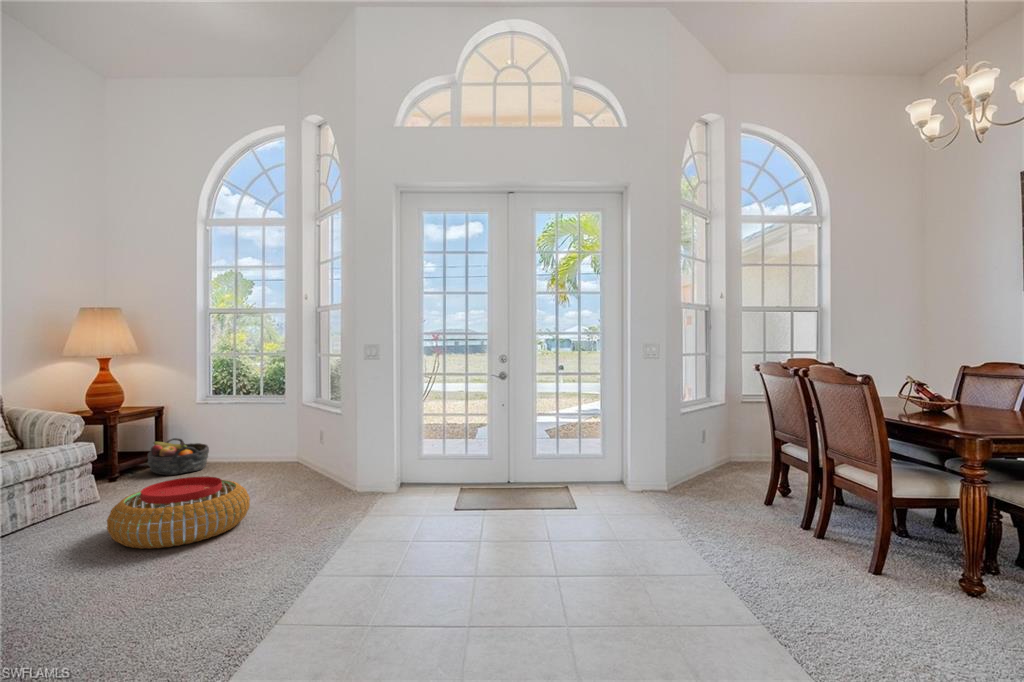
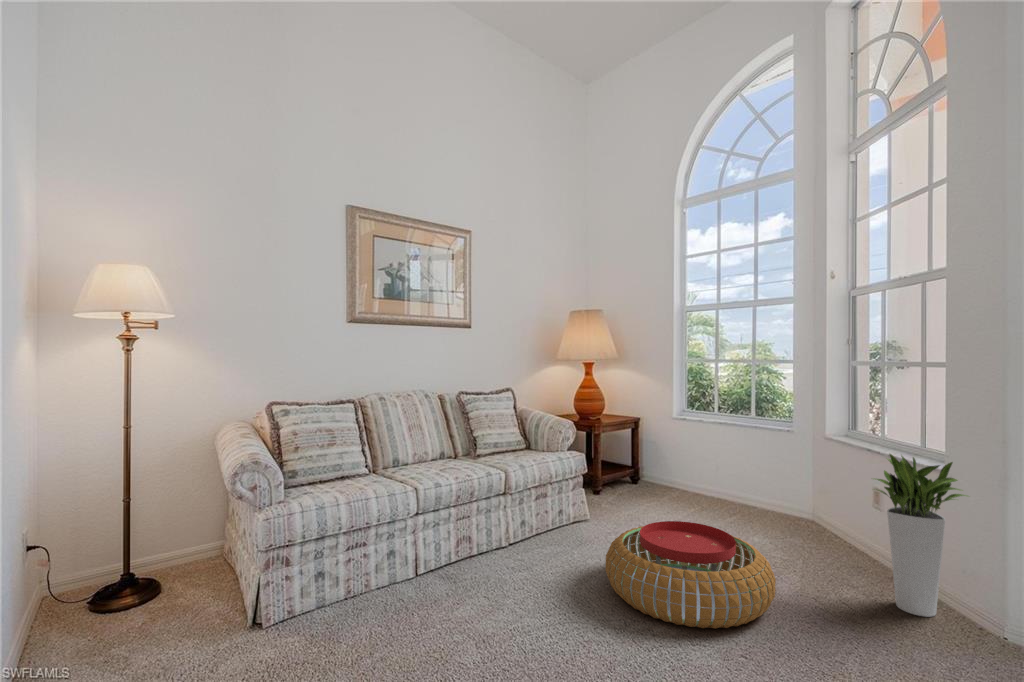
planter: none [315,407,363,501] -> present [875,454,966,617]
basket: present [148,438,209,475] -> none [627,456,689,500]

